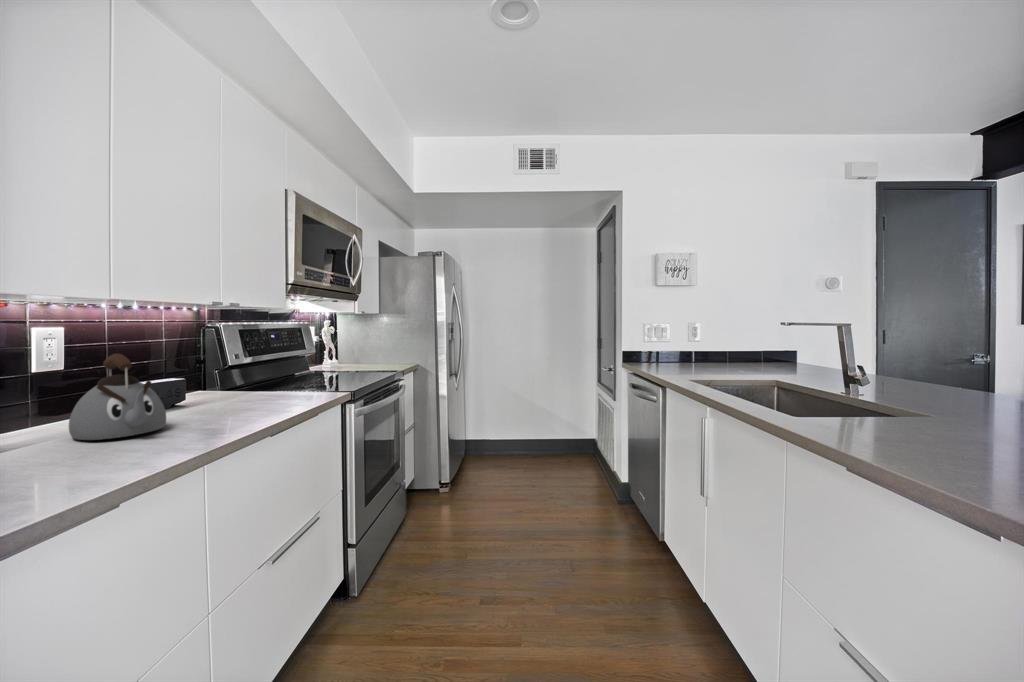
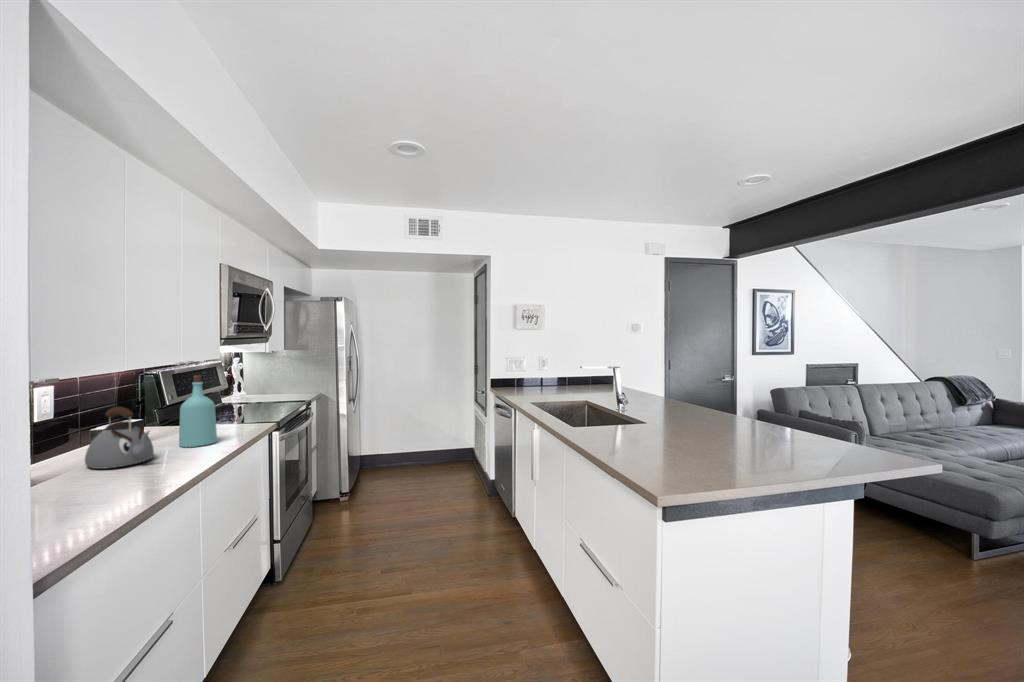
bottle: none [213,320,264,417] -> present [179,375,217,447]

